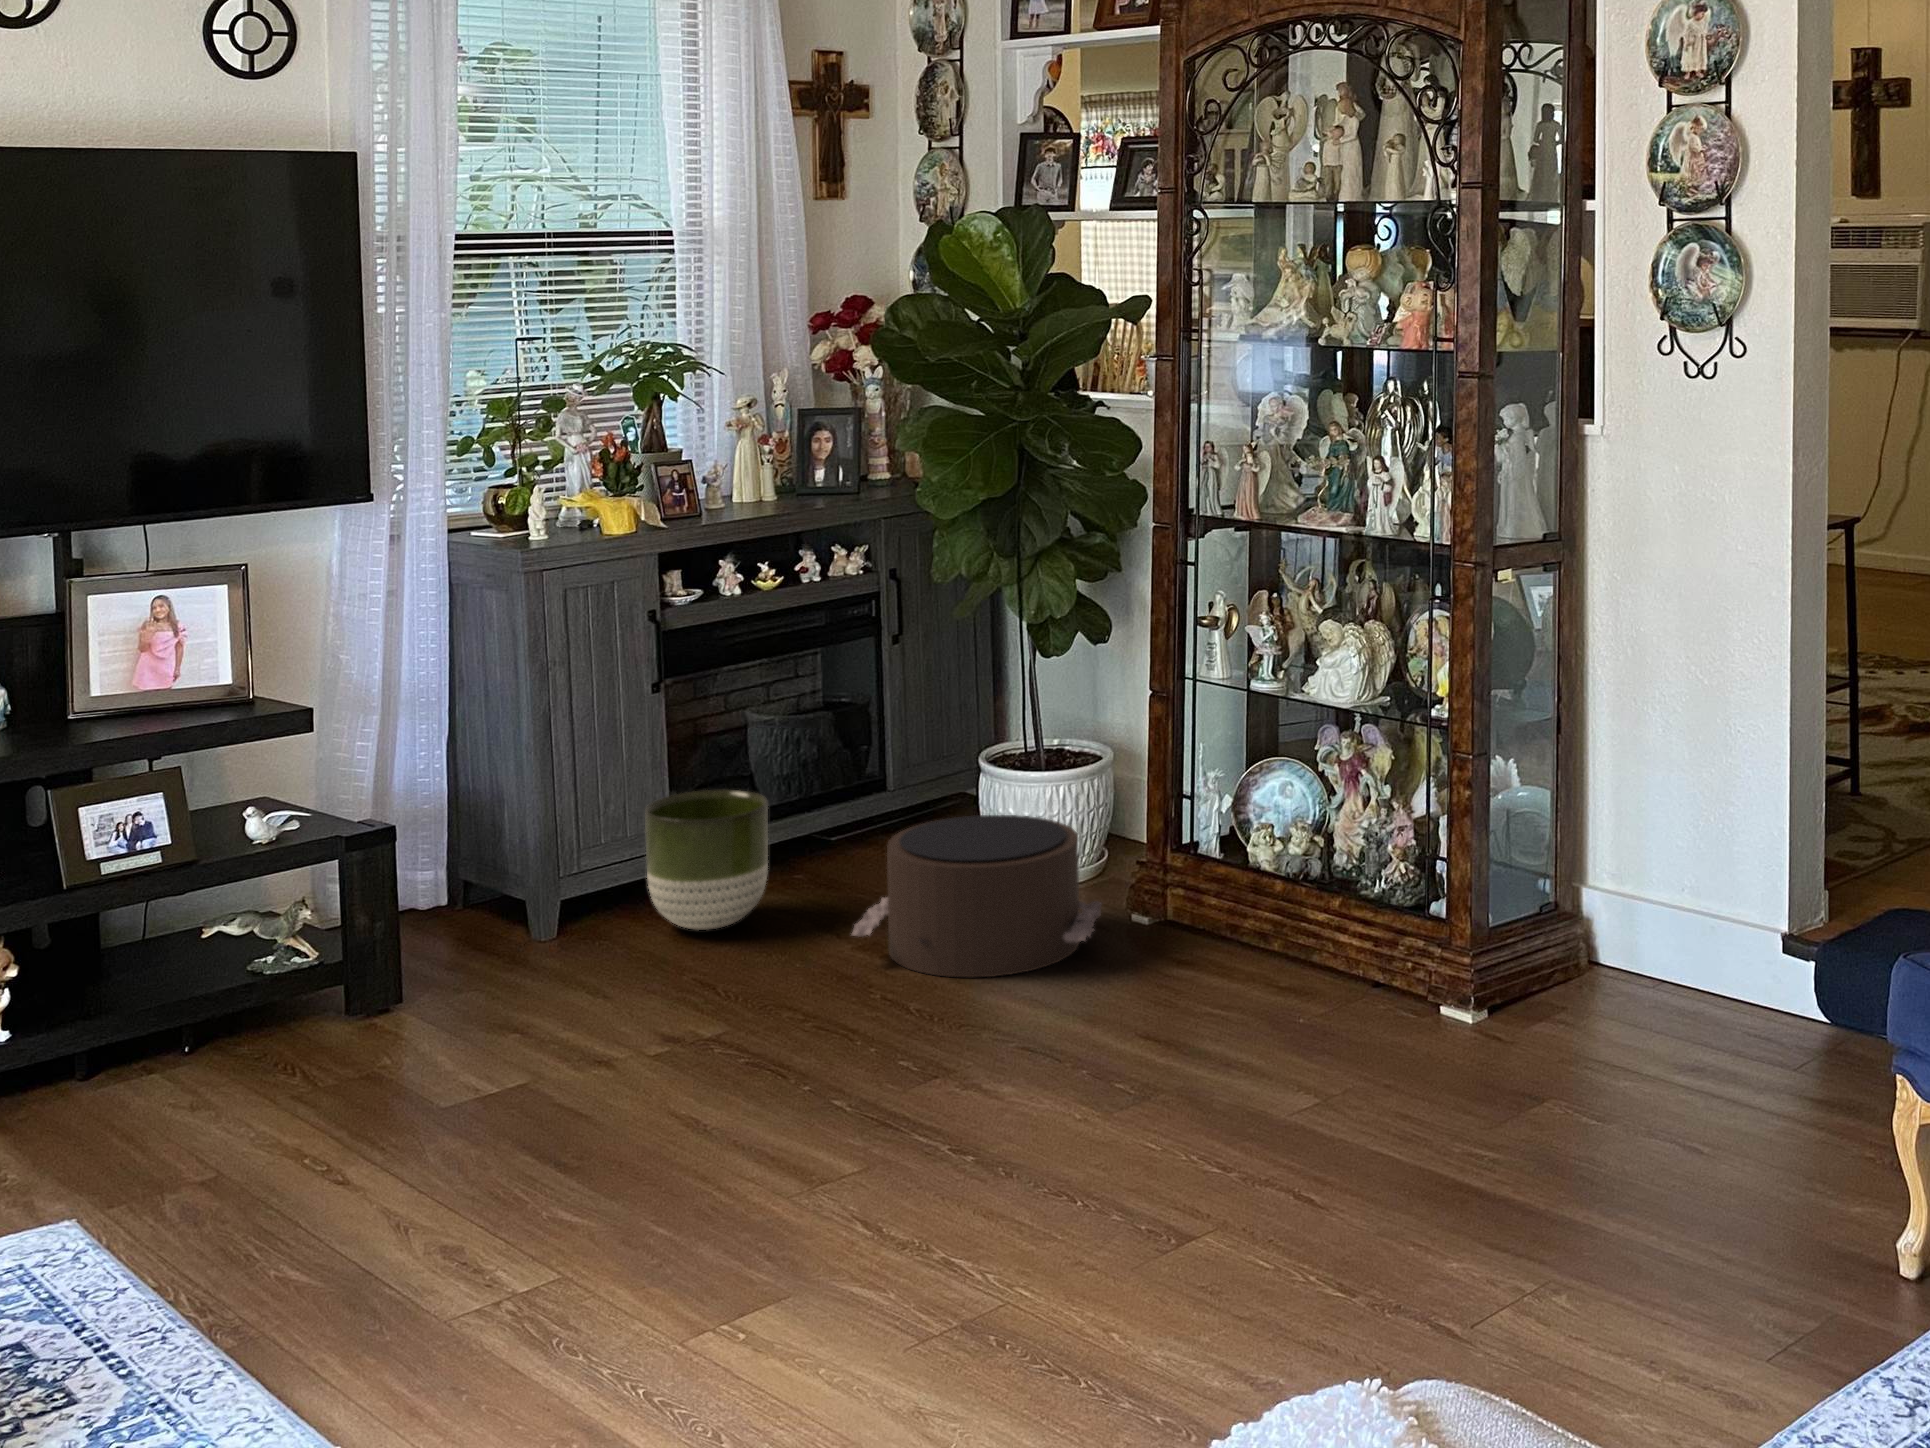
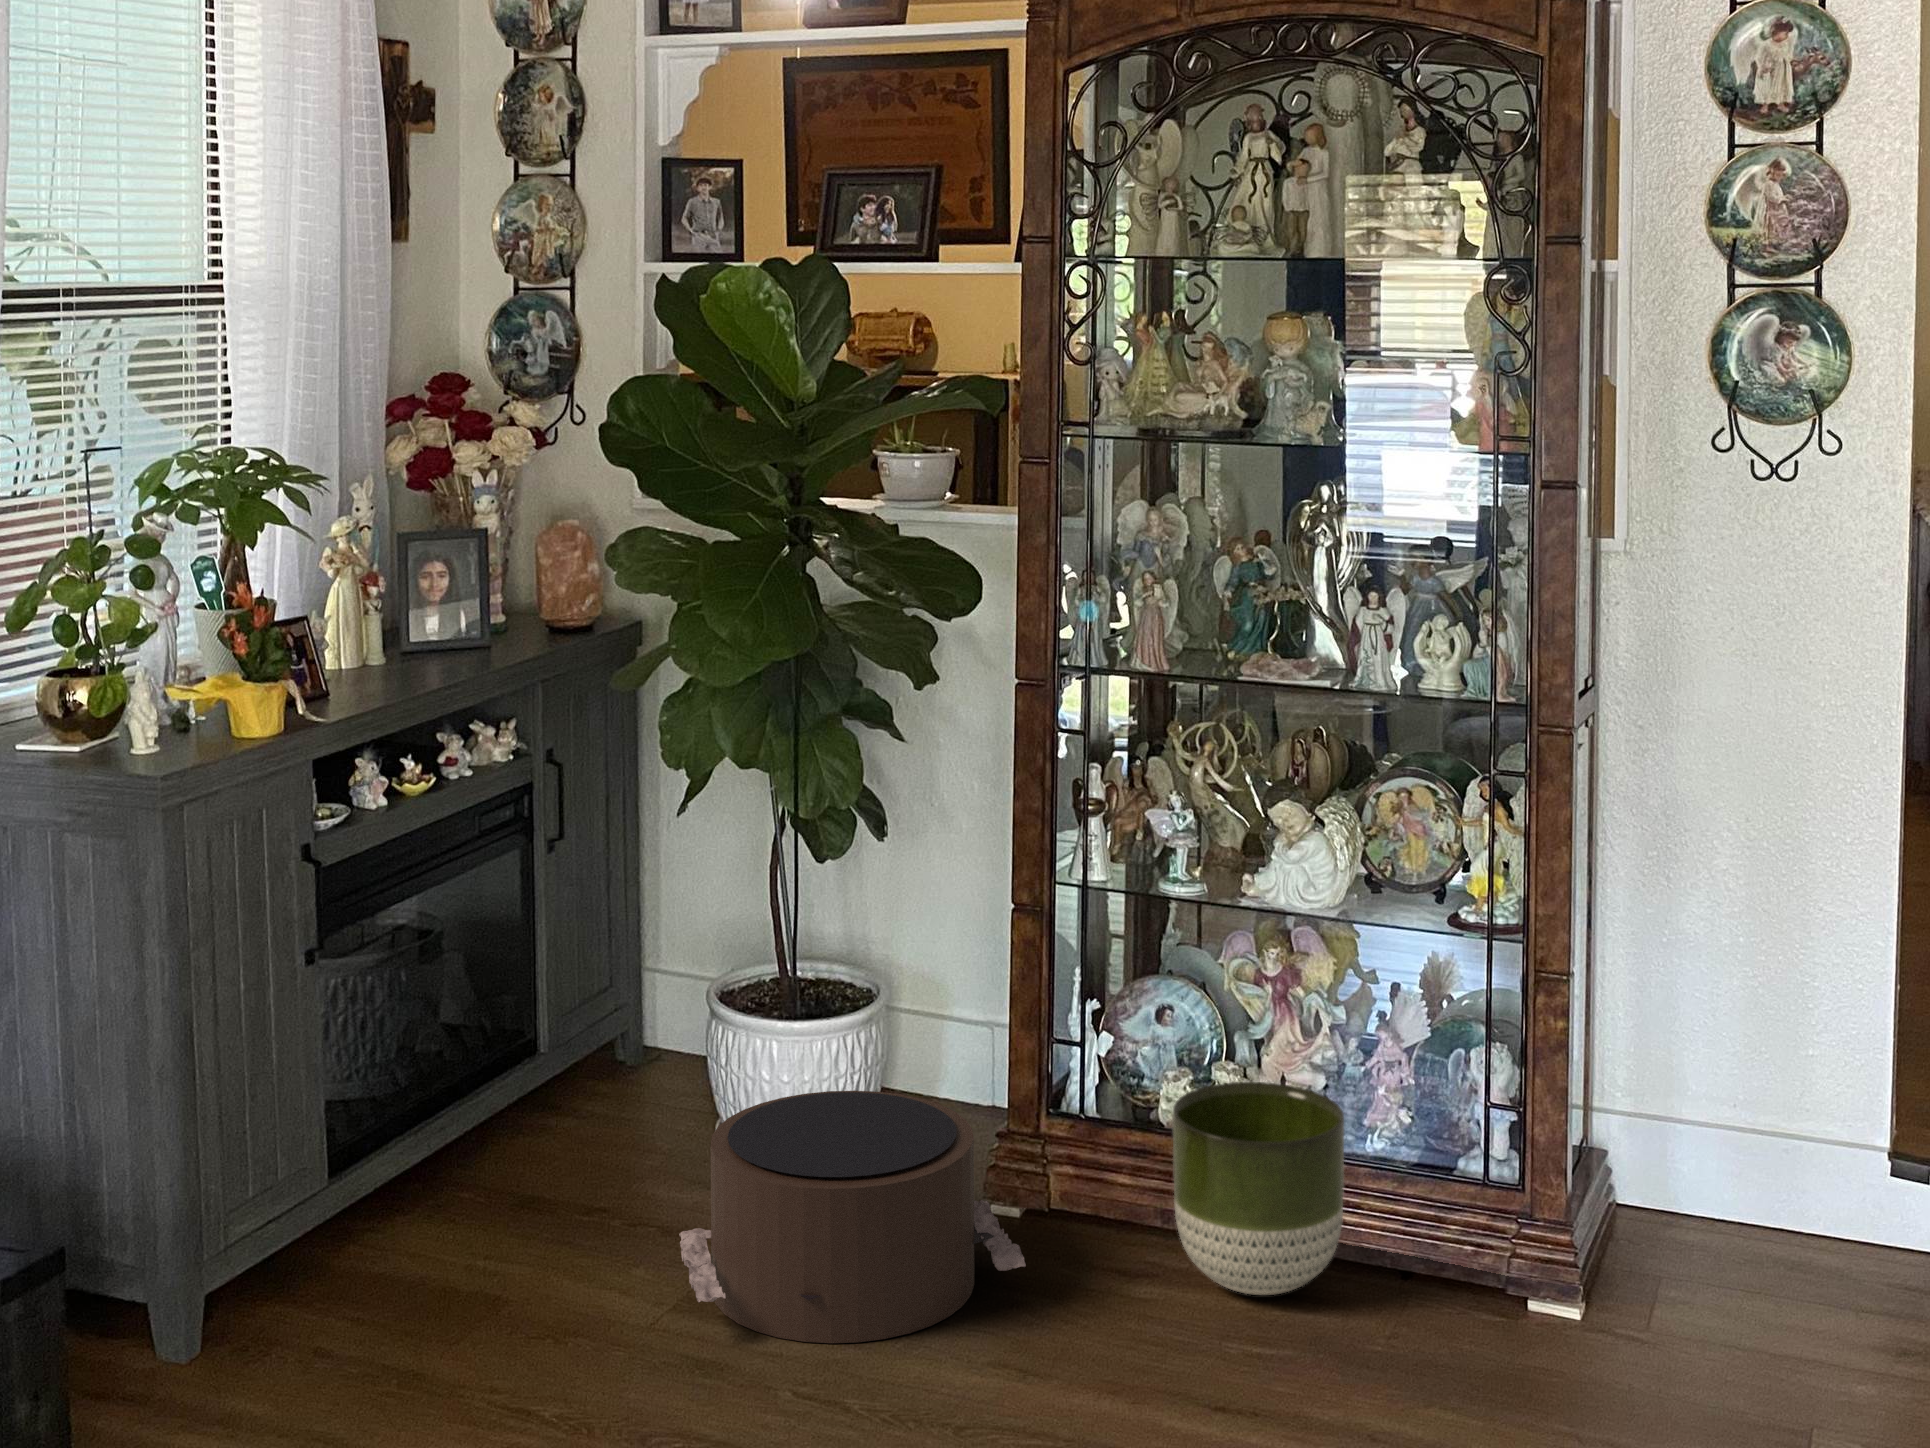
planter: present [645,790,768,930] -> present [1173,1082,1344,1295]

